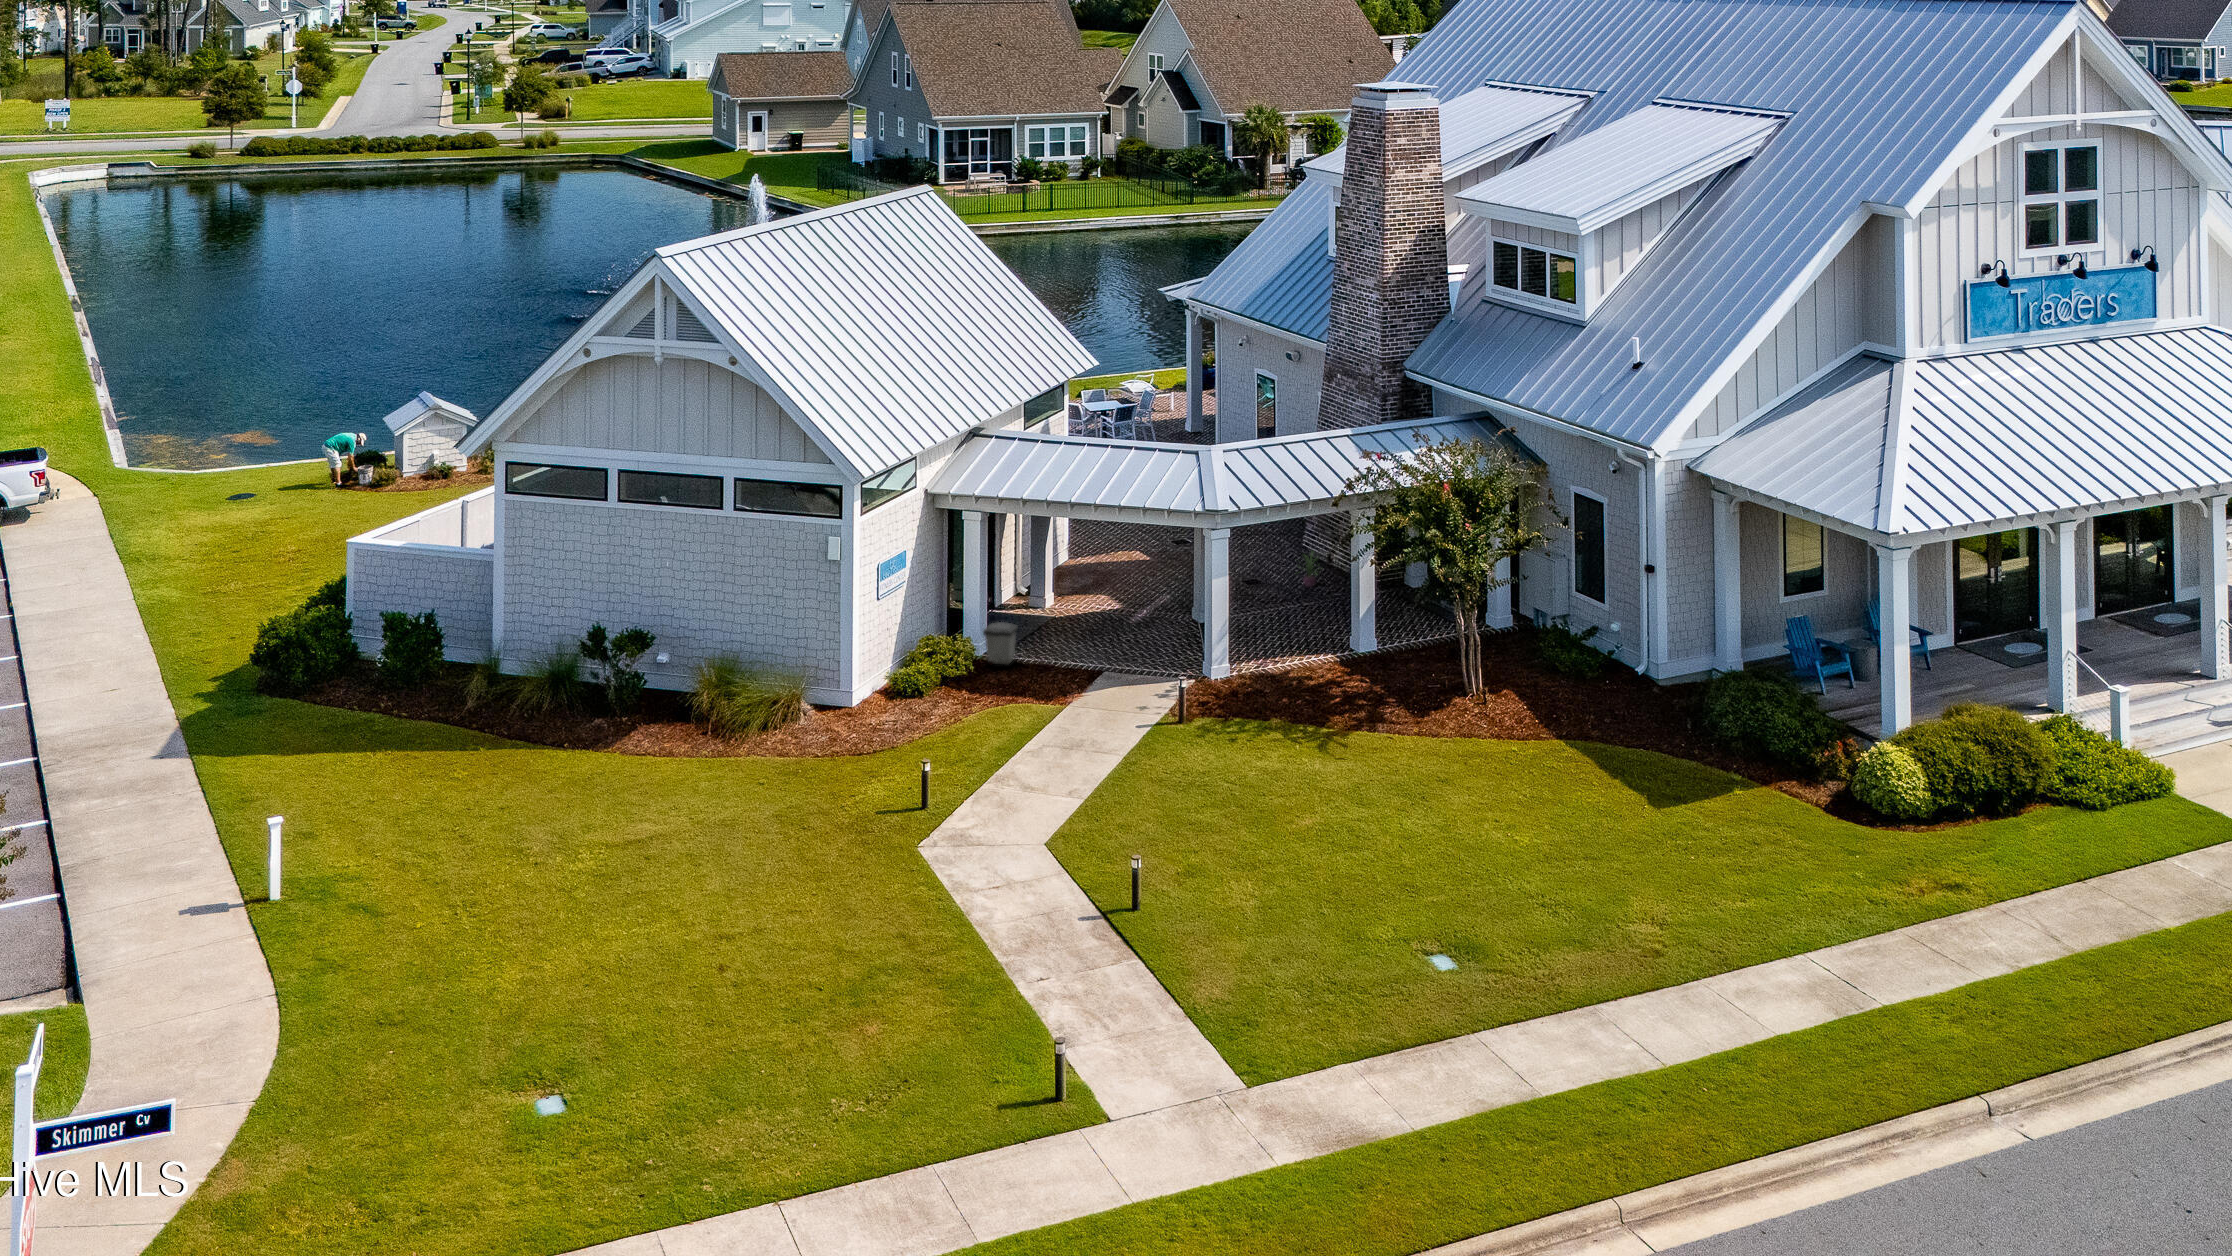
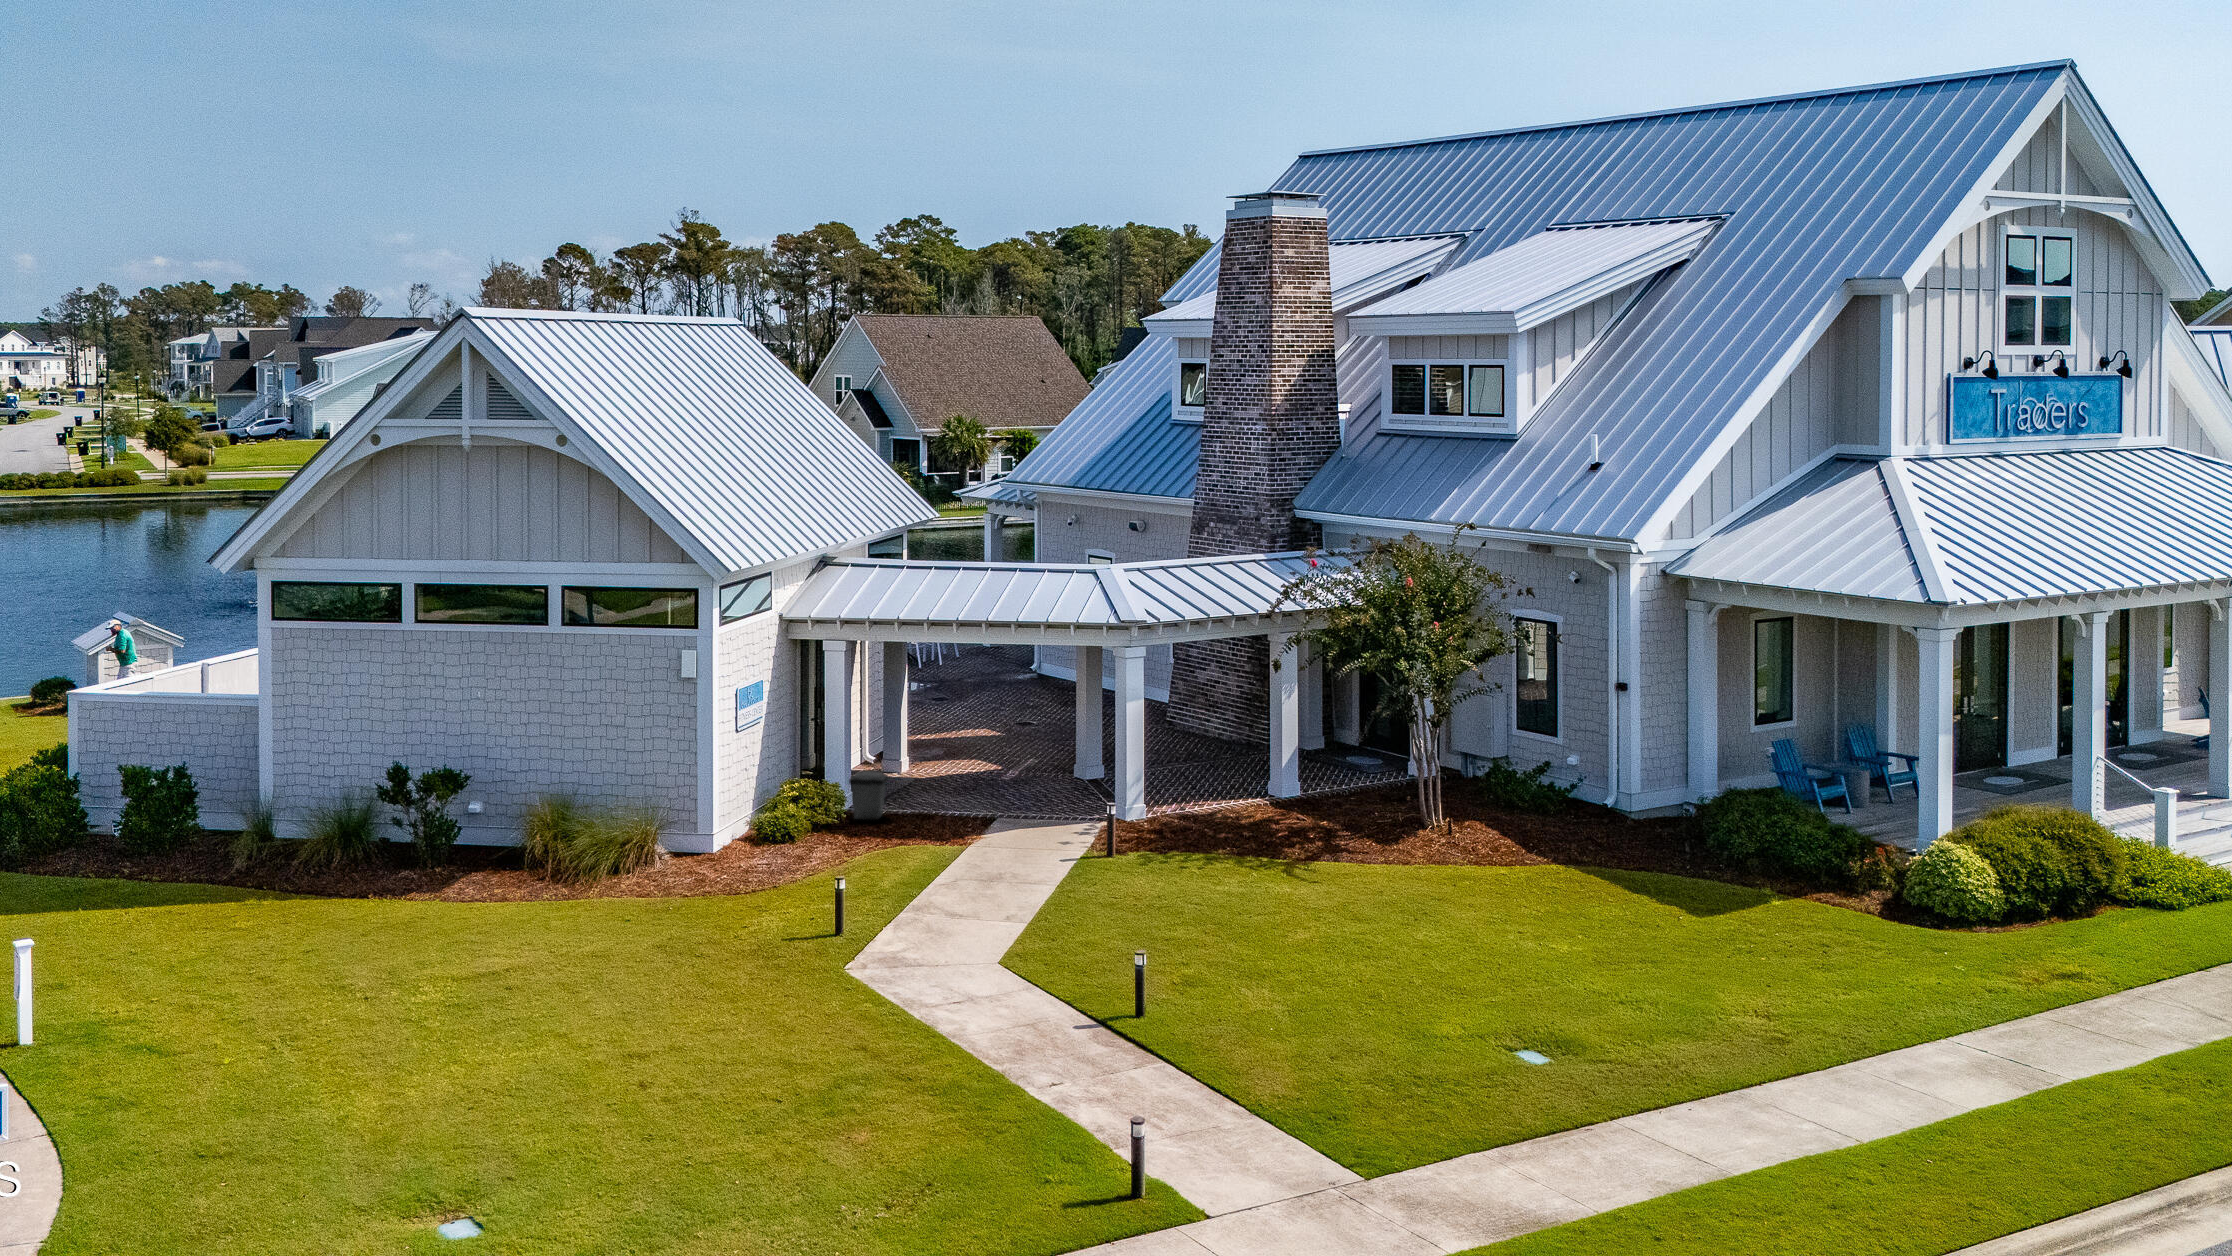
decorative plant: present [1303,555,1315,587] -> none [1173,713,1217,754]

